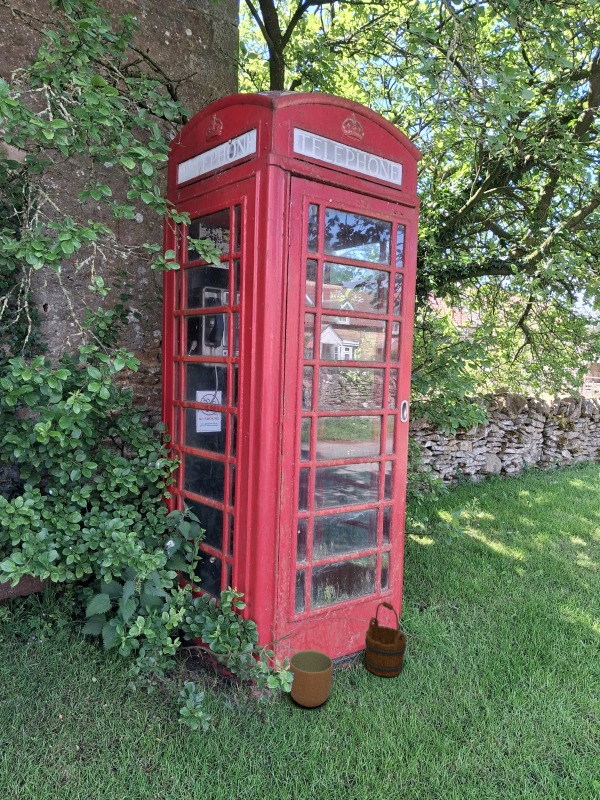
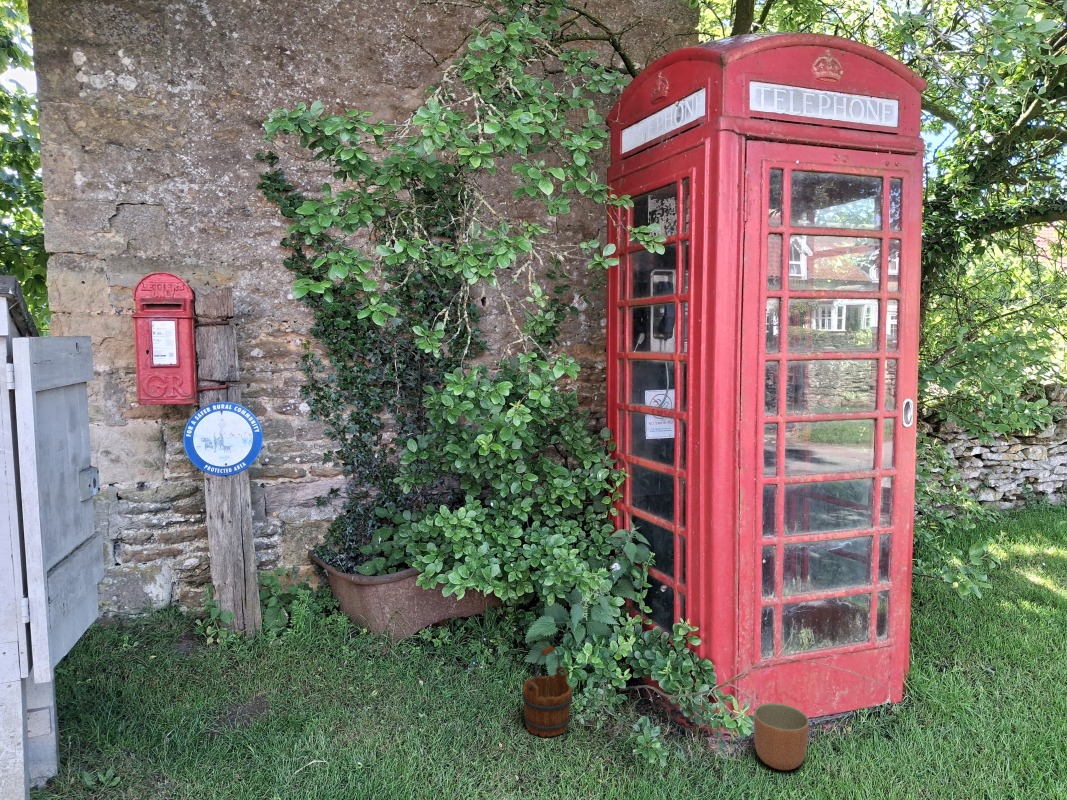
wooden bucket: present [365,602,406,677] -> present [523,646,572,737]

